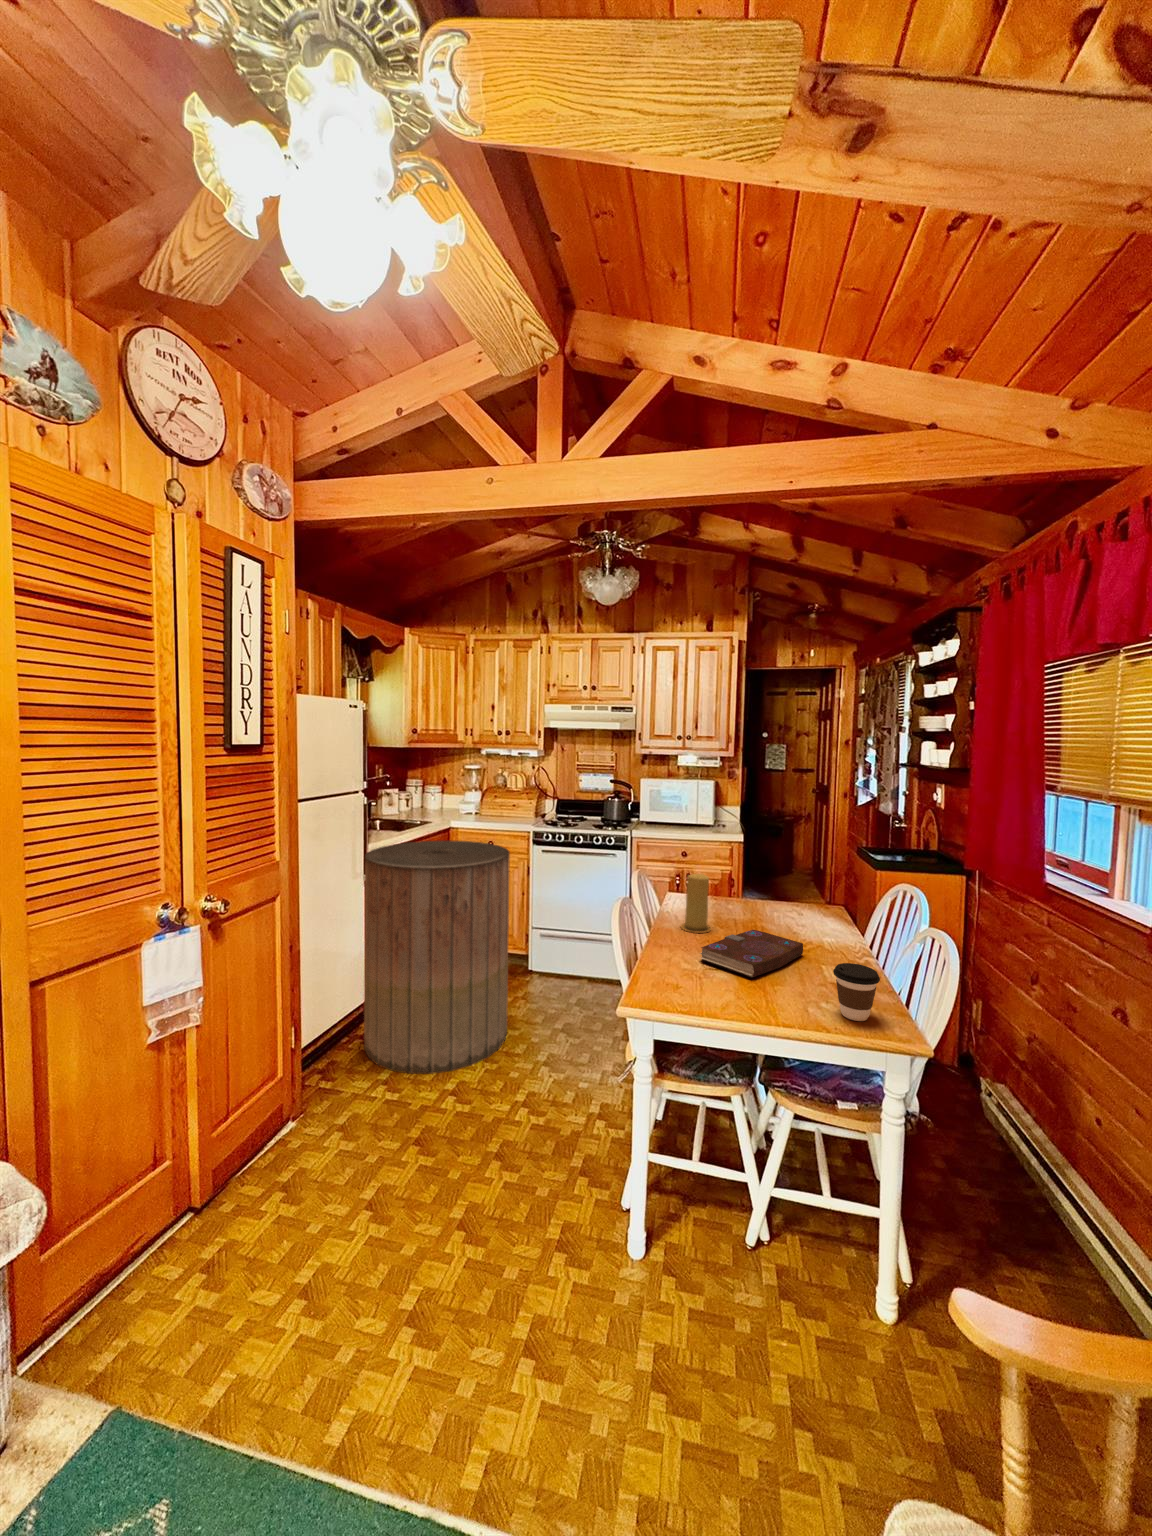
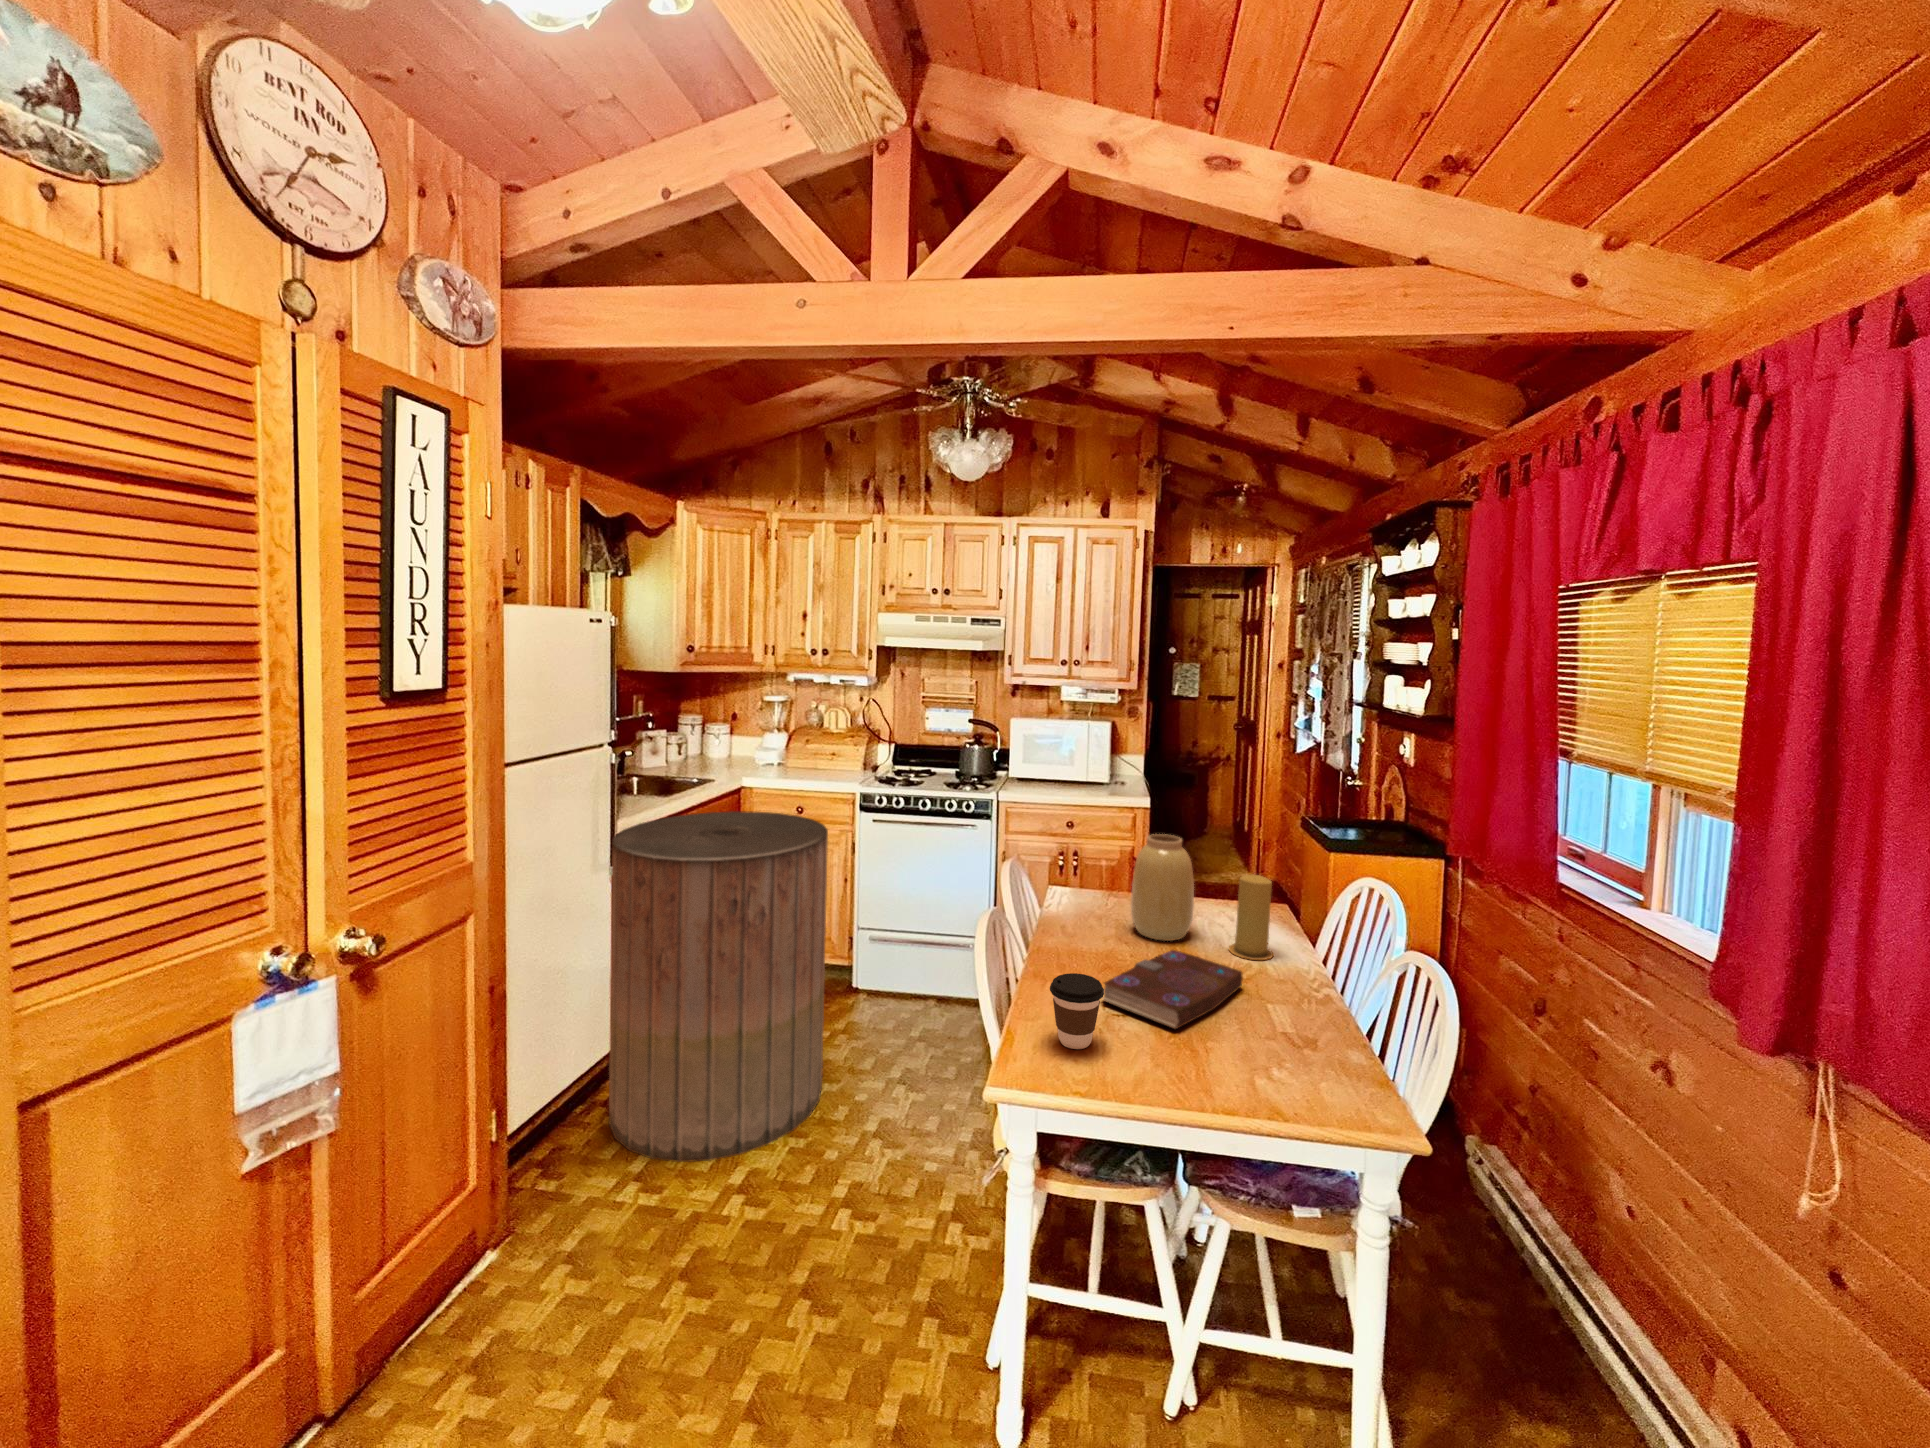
vase: none [724,851,770,926] -> present [1131,834,1194,941]
candle: present [681,874,711,933] -> present [1229,875,1273,960]
coffee cup: present [833,963,880,1021] -> present [1050,973,1104,1049]

